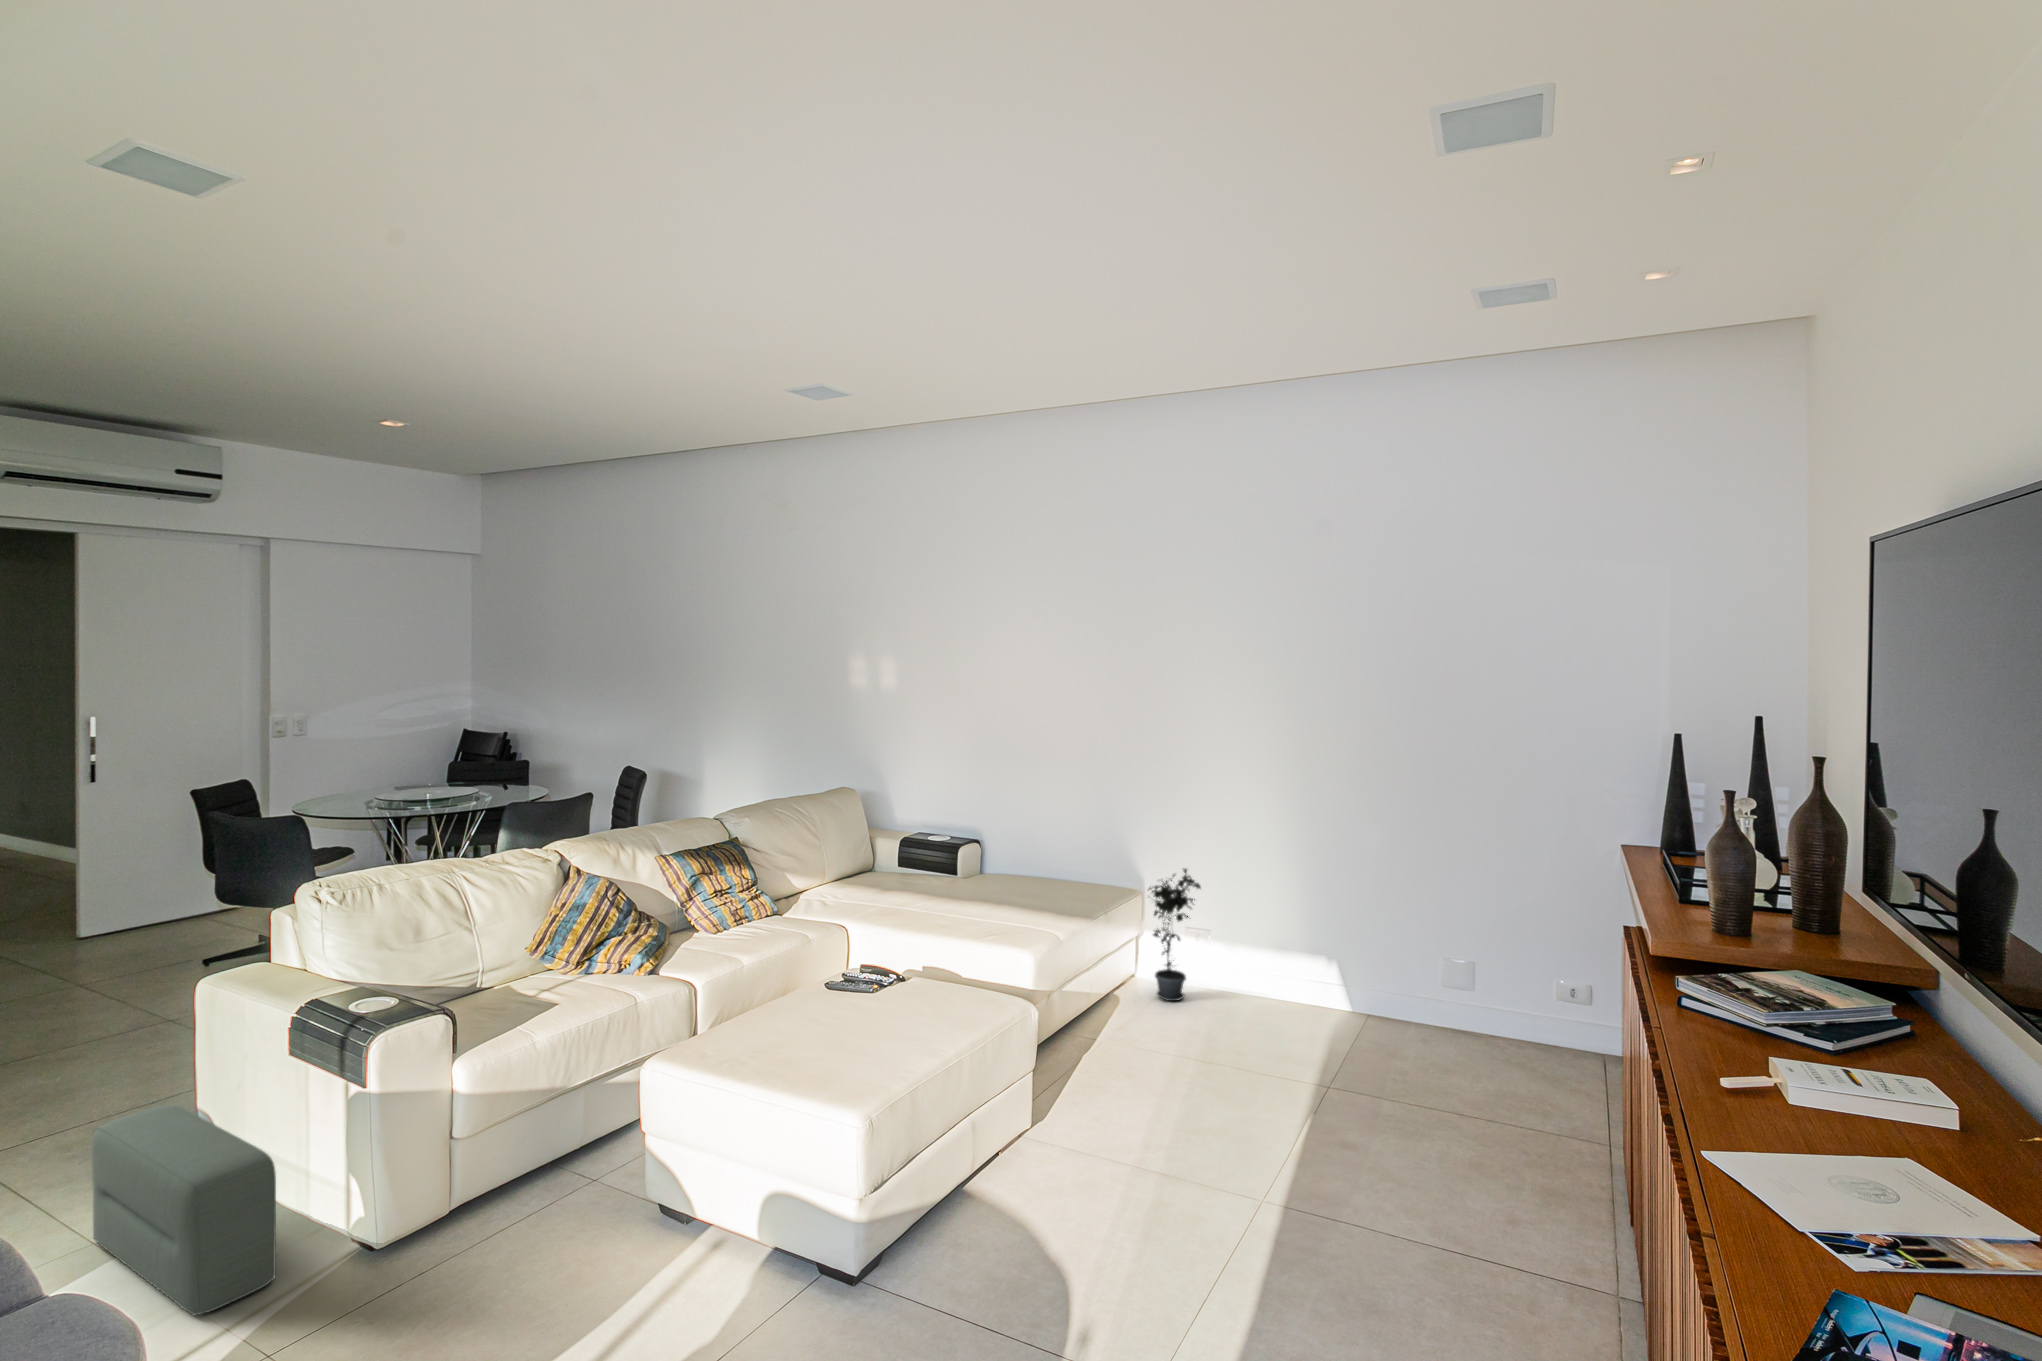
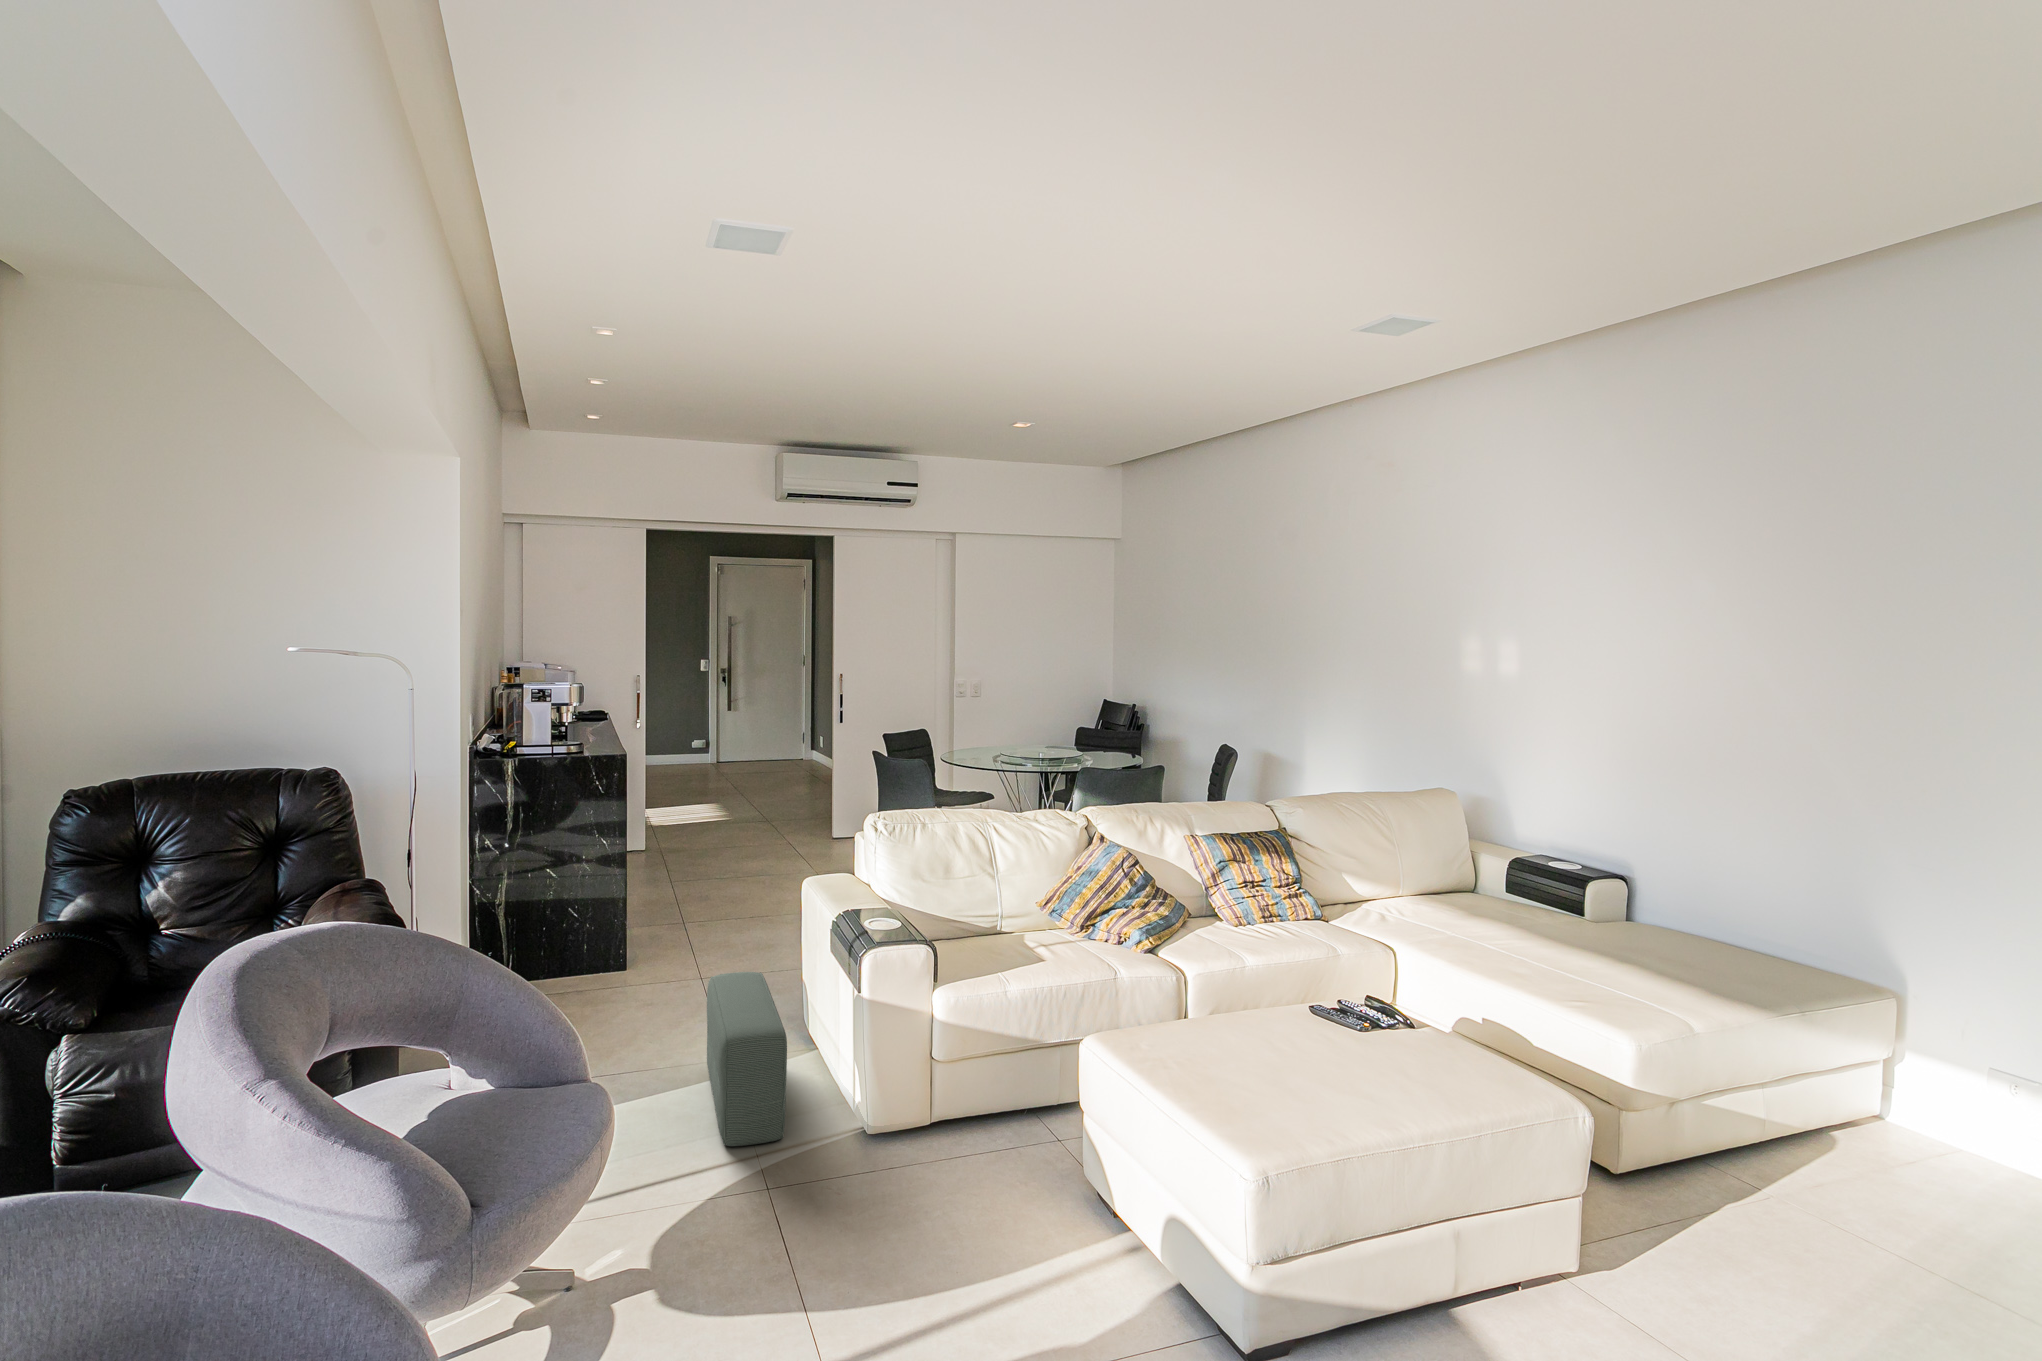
potted plant: present [1149,868,1201,1001] -> none [1876,970,1990,1170]

